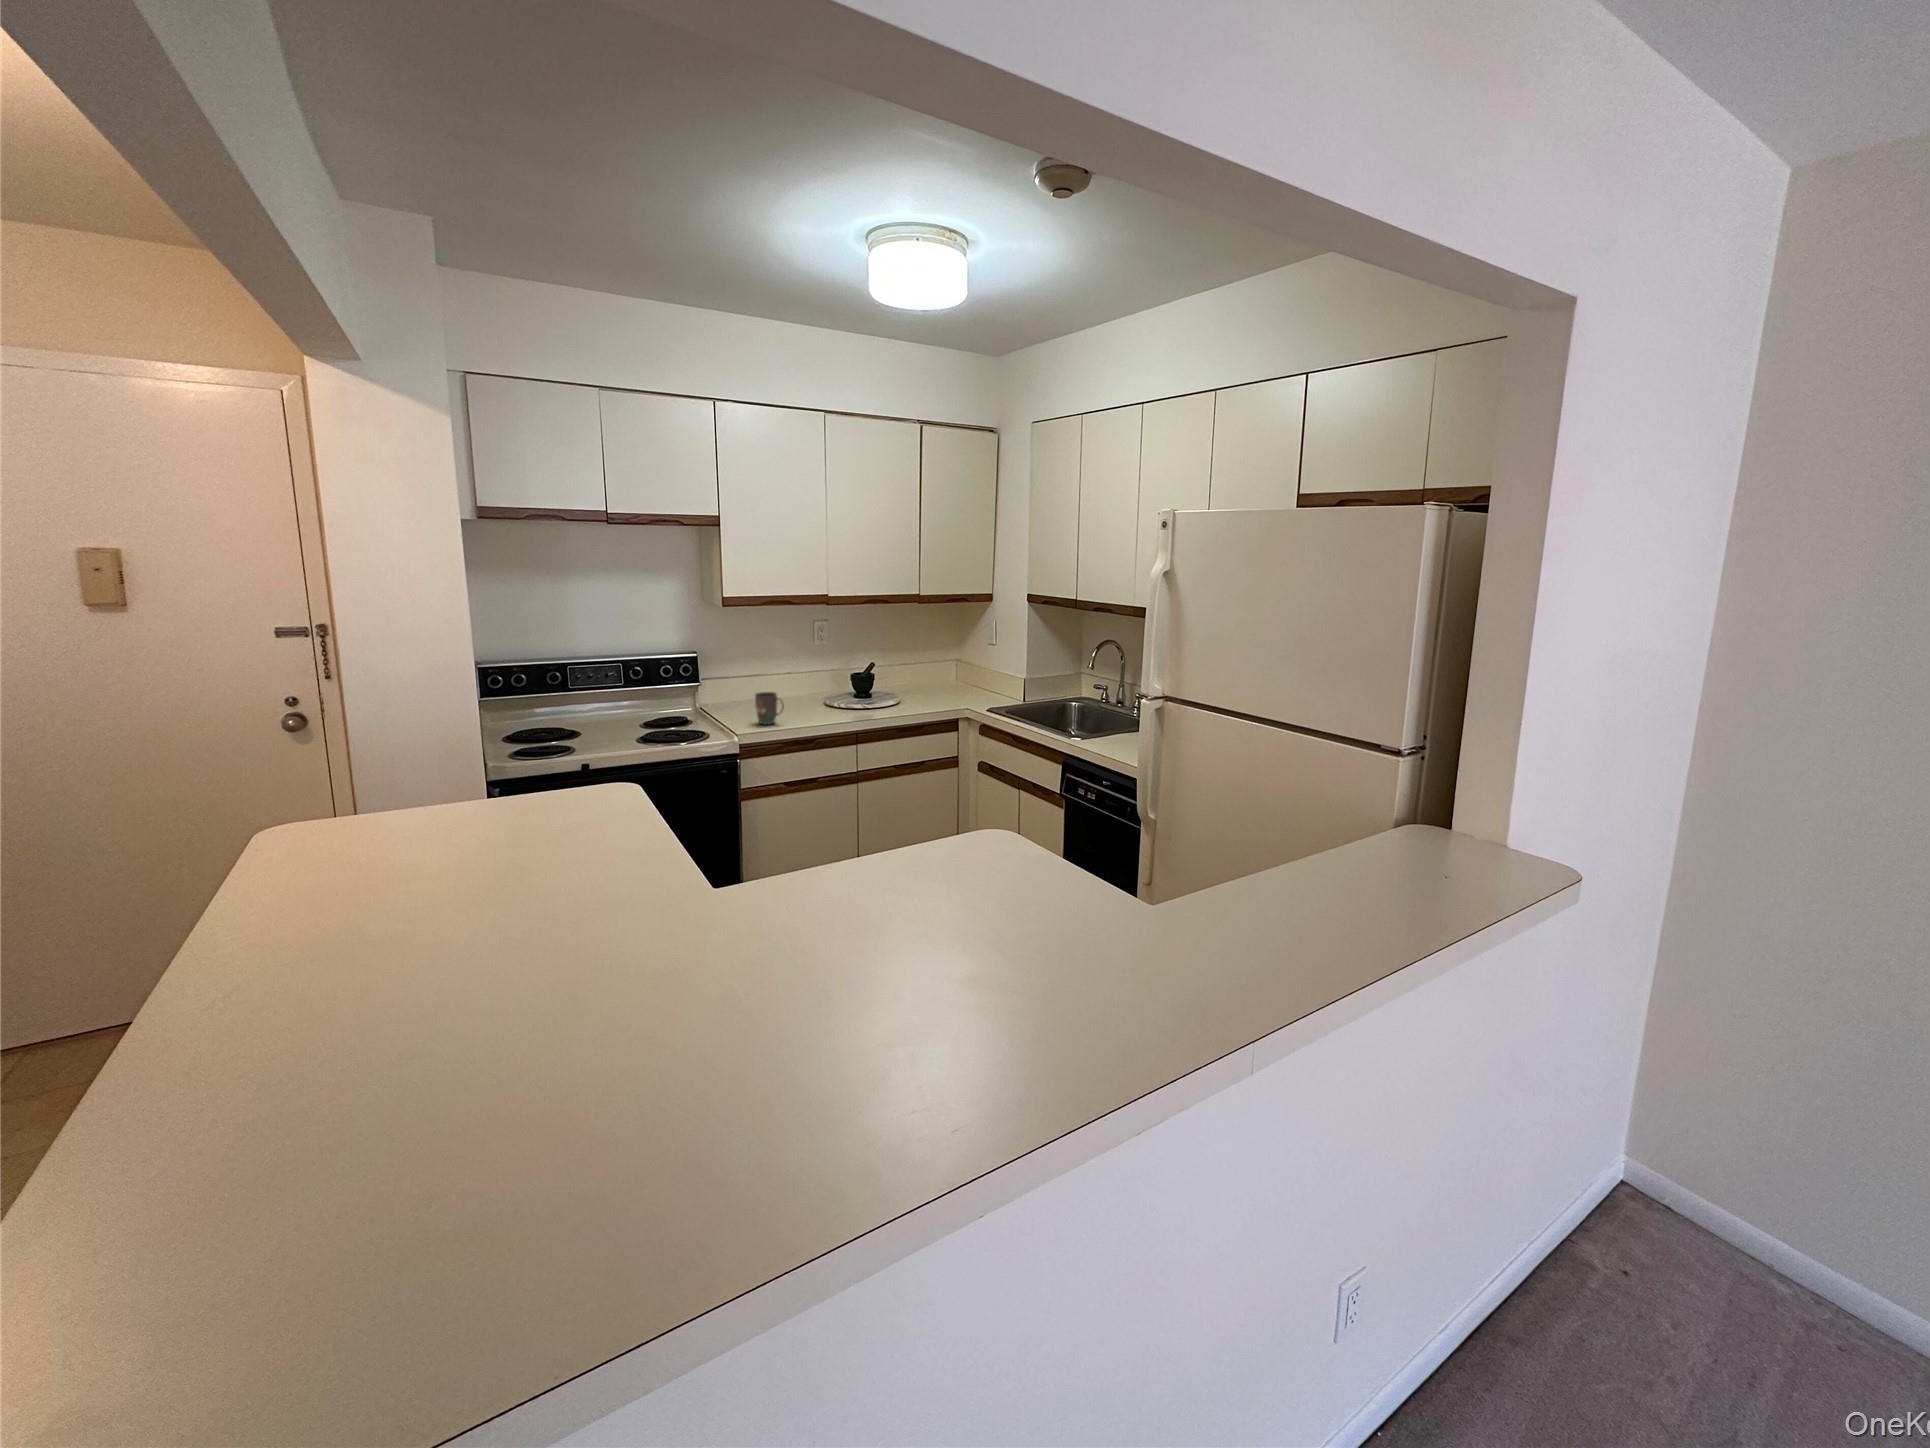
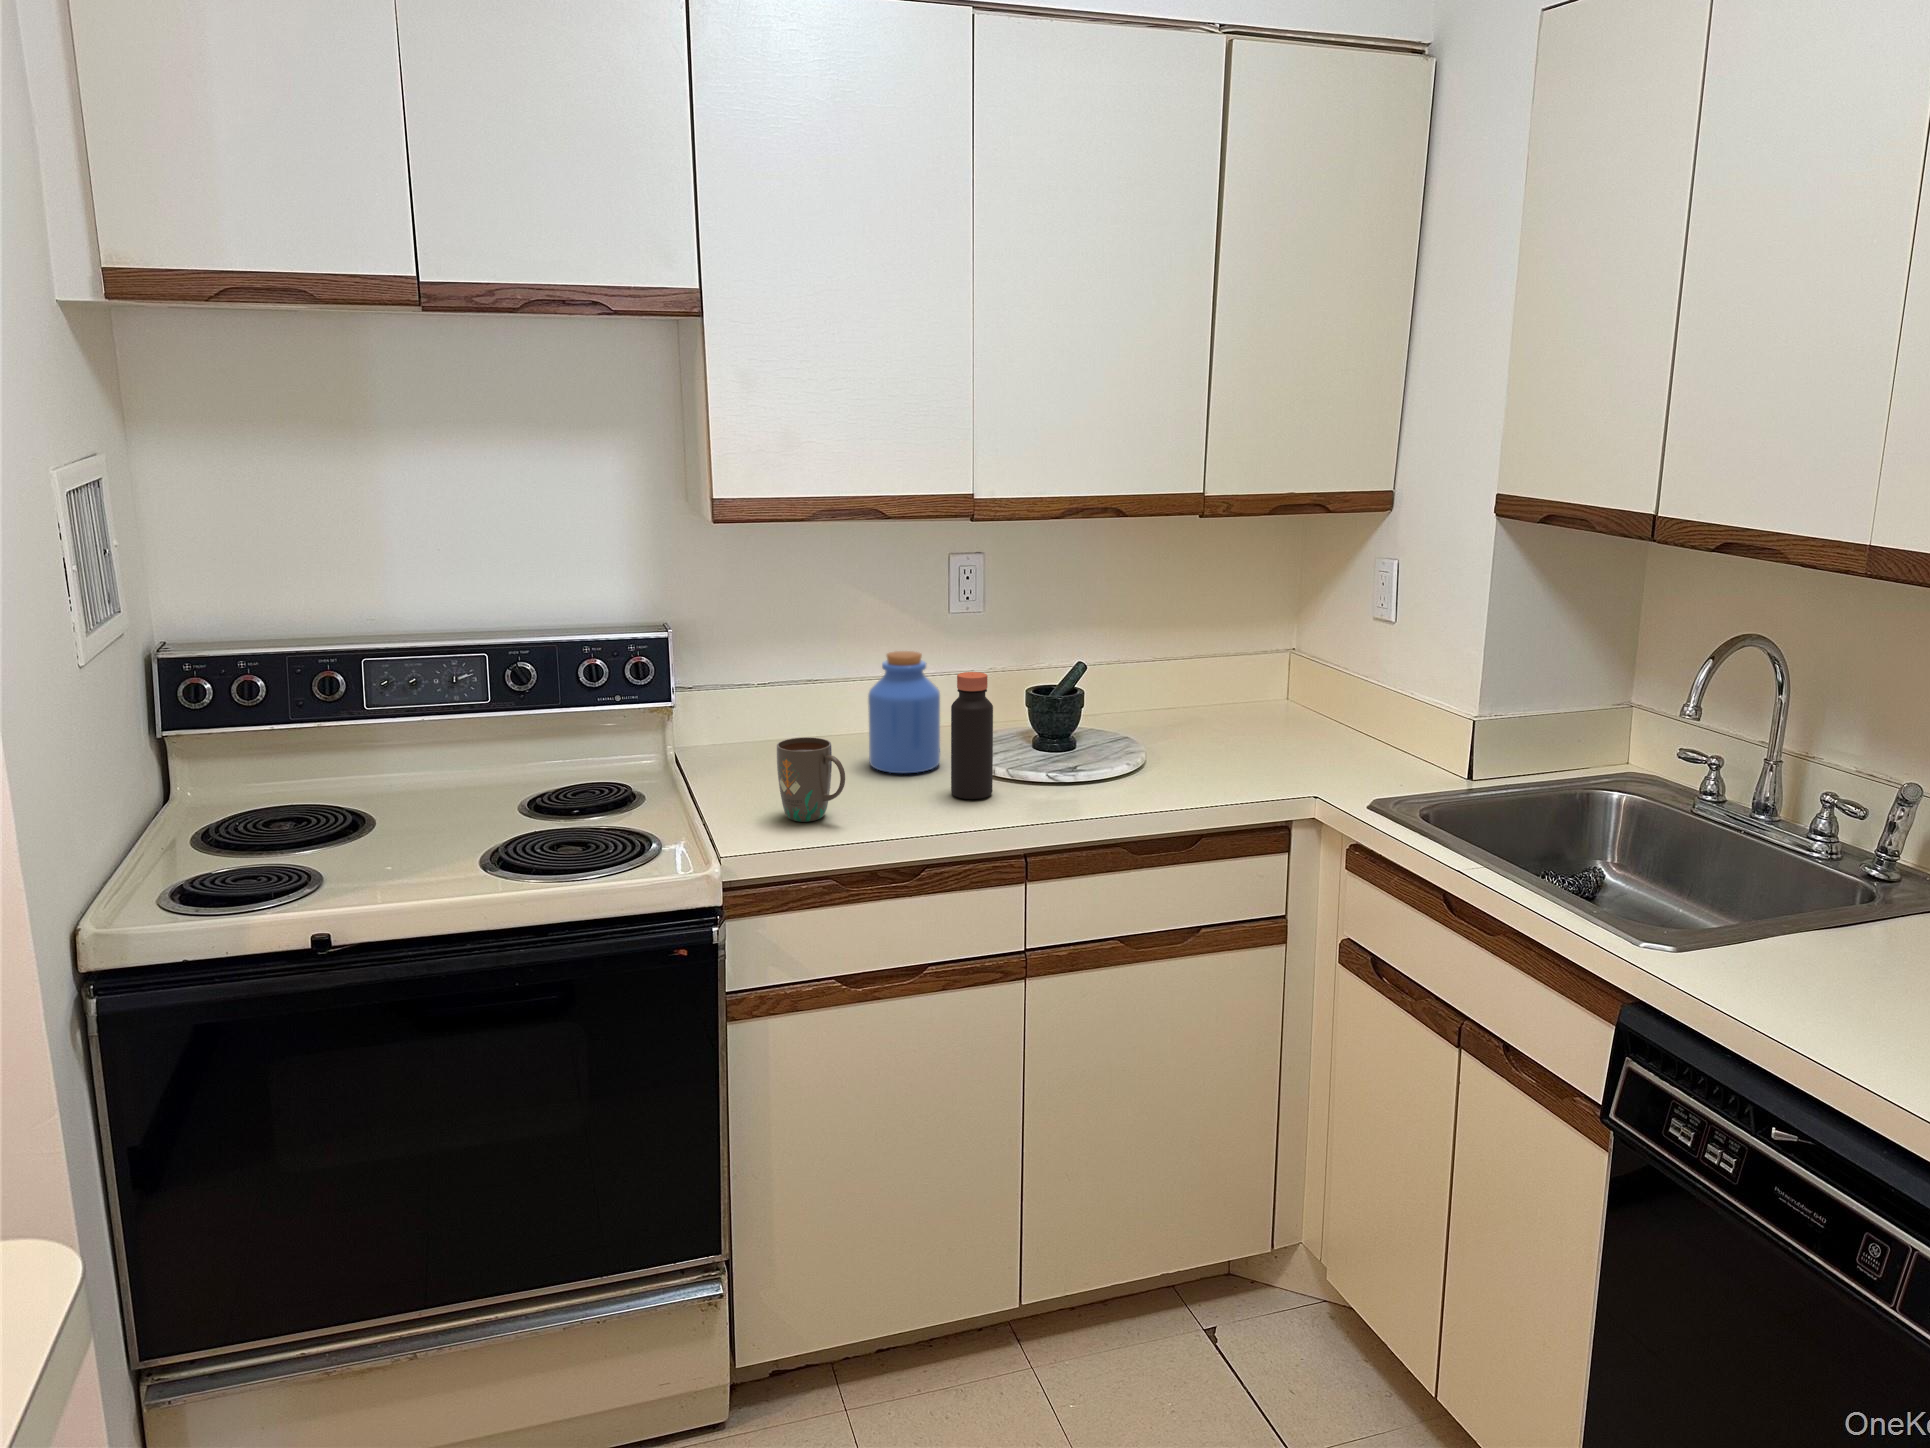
jar: none [787,659,818,709] -> present [868,651,940,774]
bottle: none [824,665,841,715] -> present [951,672,993,799]

